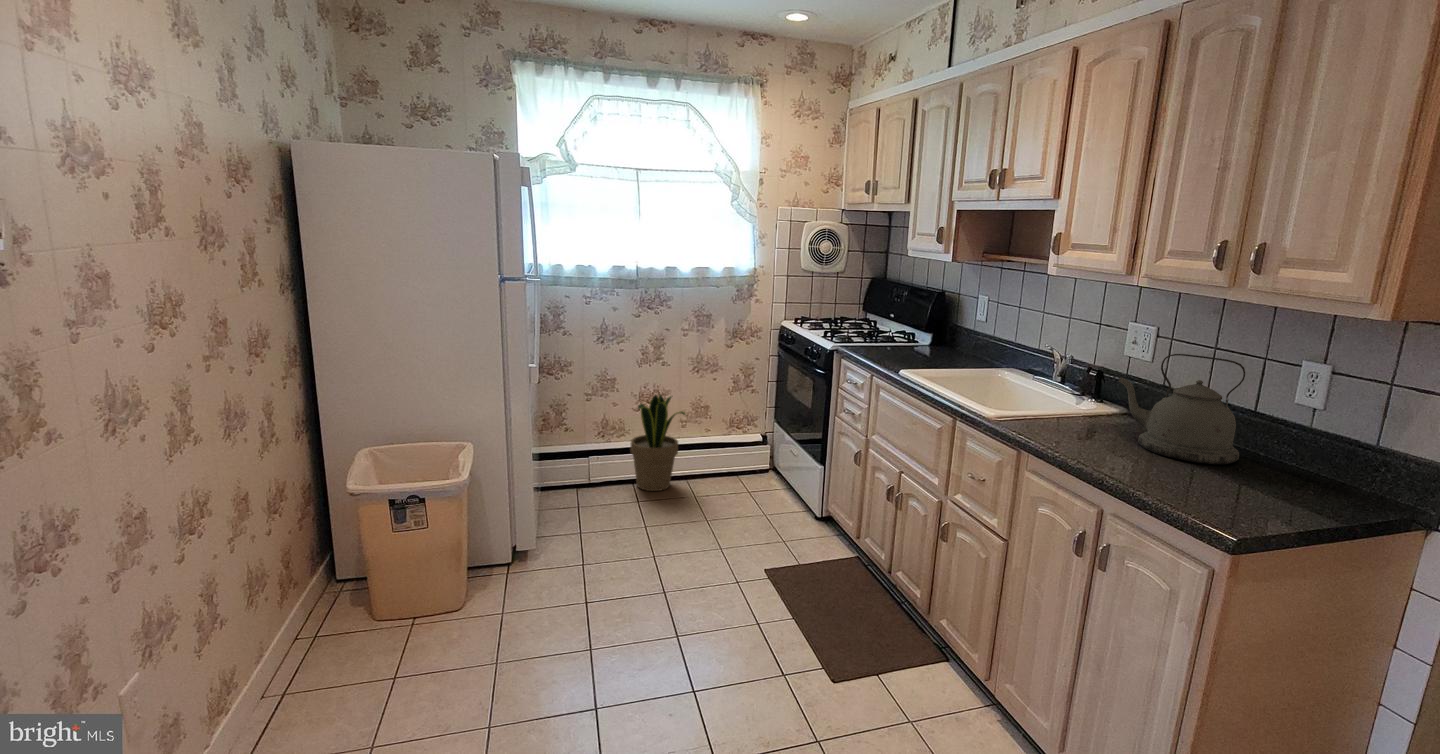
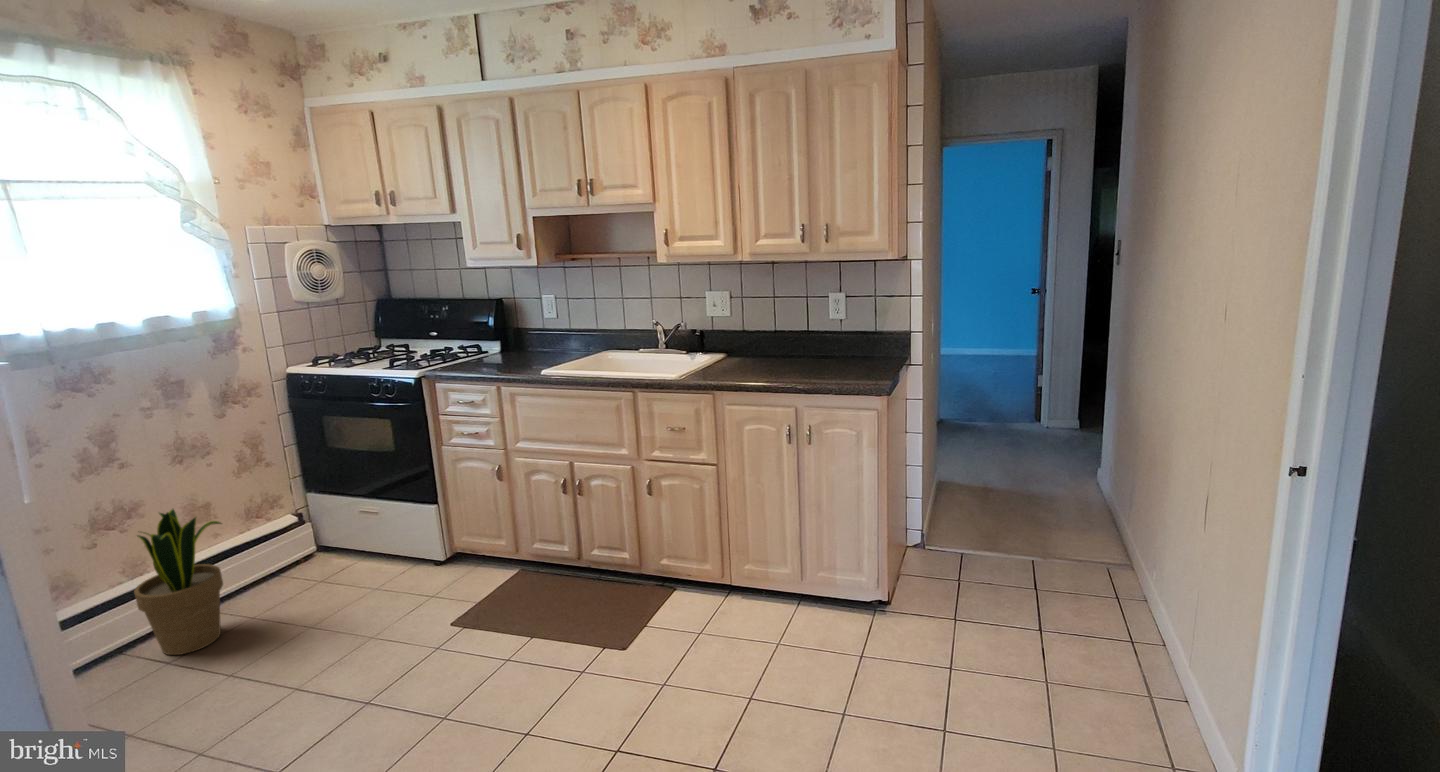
kettle: present [1118,354,1245,464] -> none [758,299,830,369]

